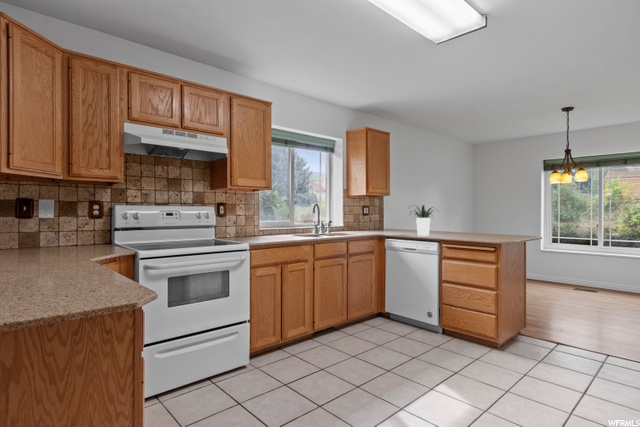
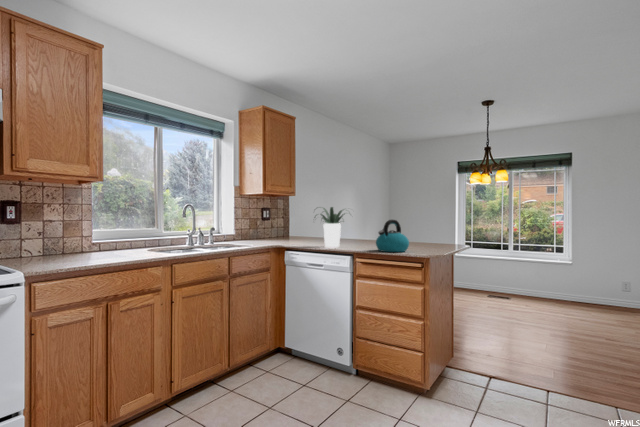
kettle: none [458,215,485,239] -> present [376,220,409,252]

